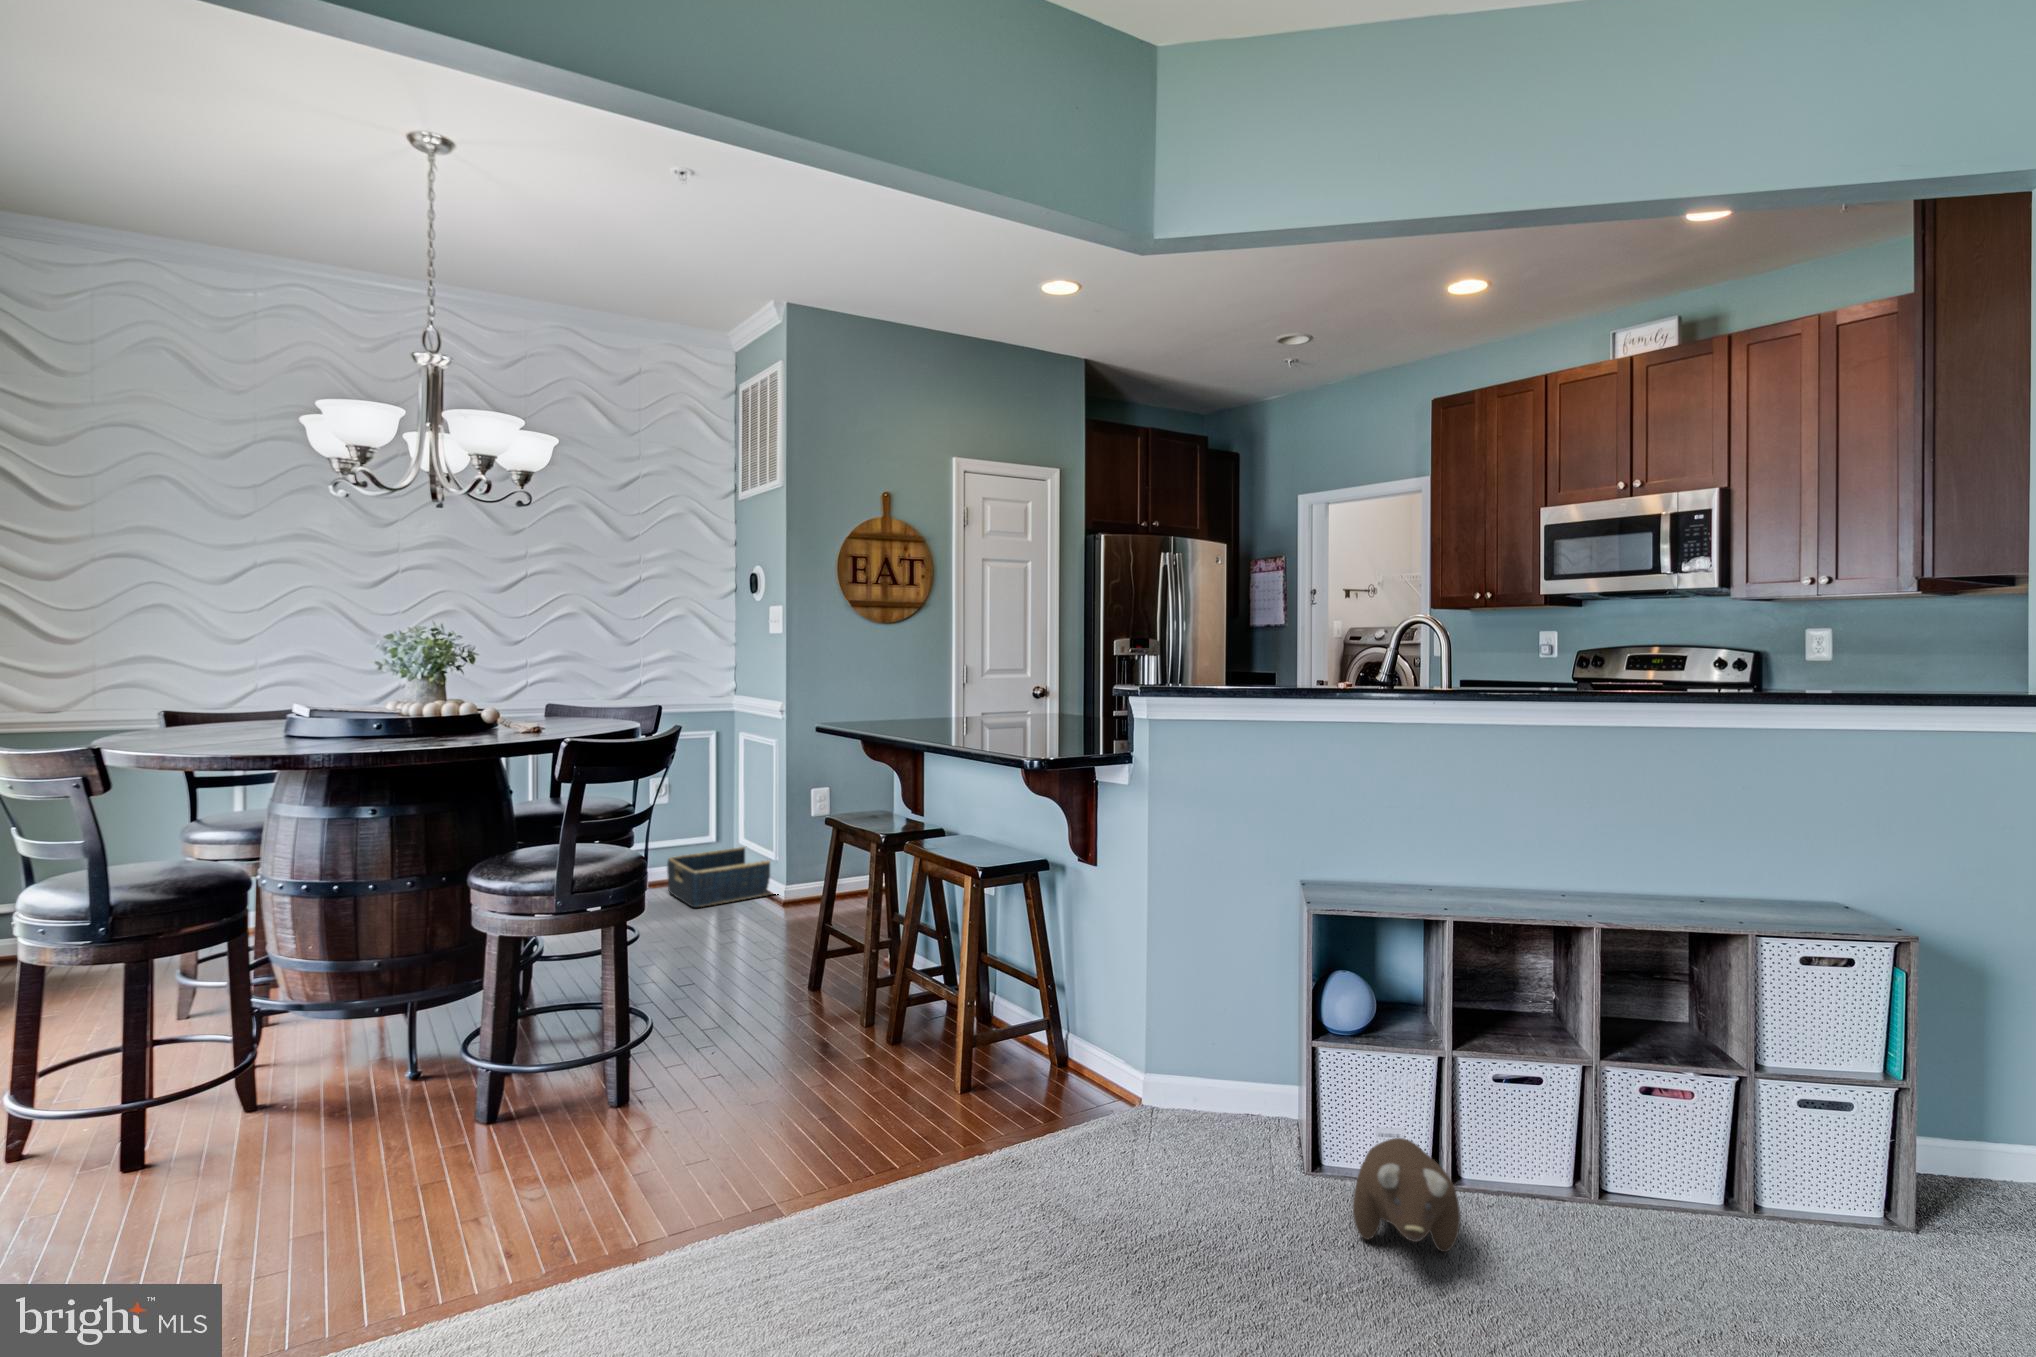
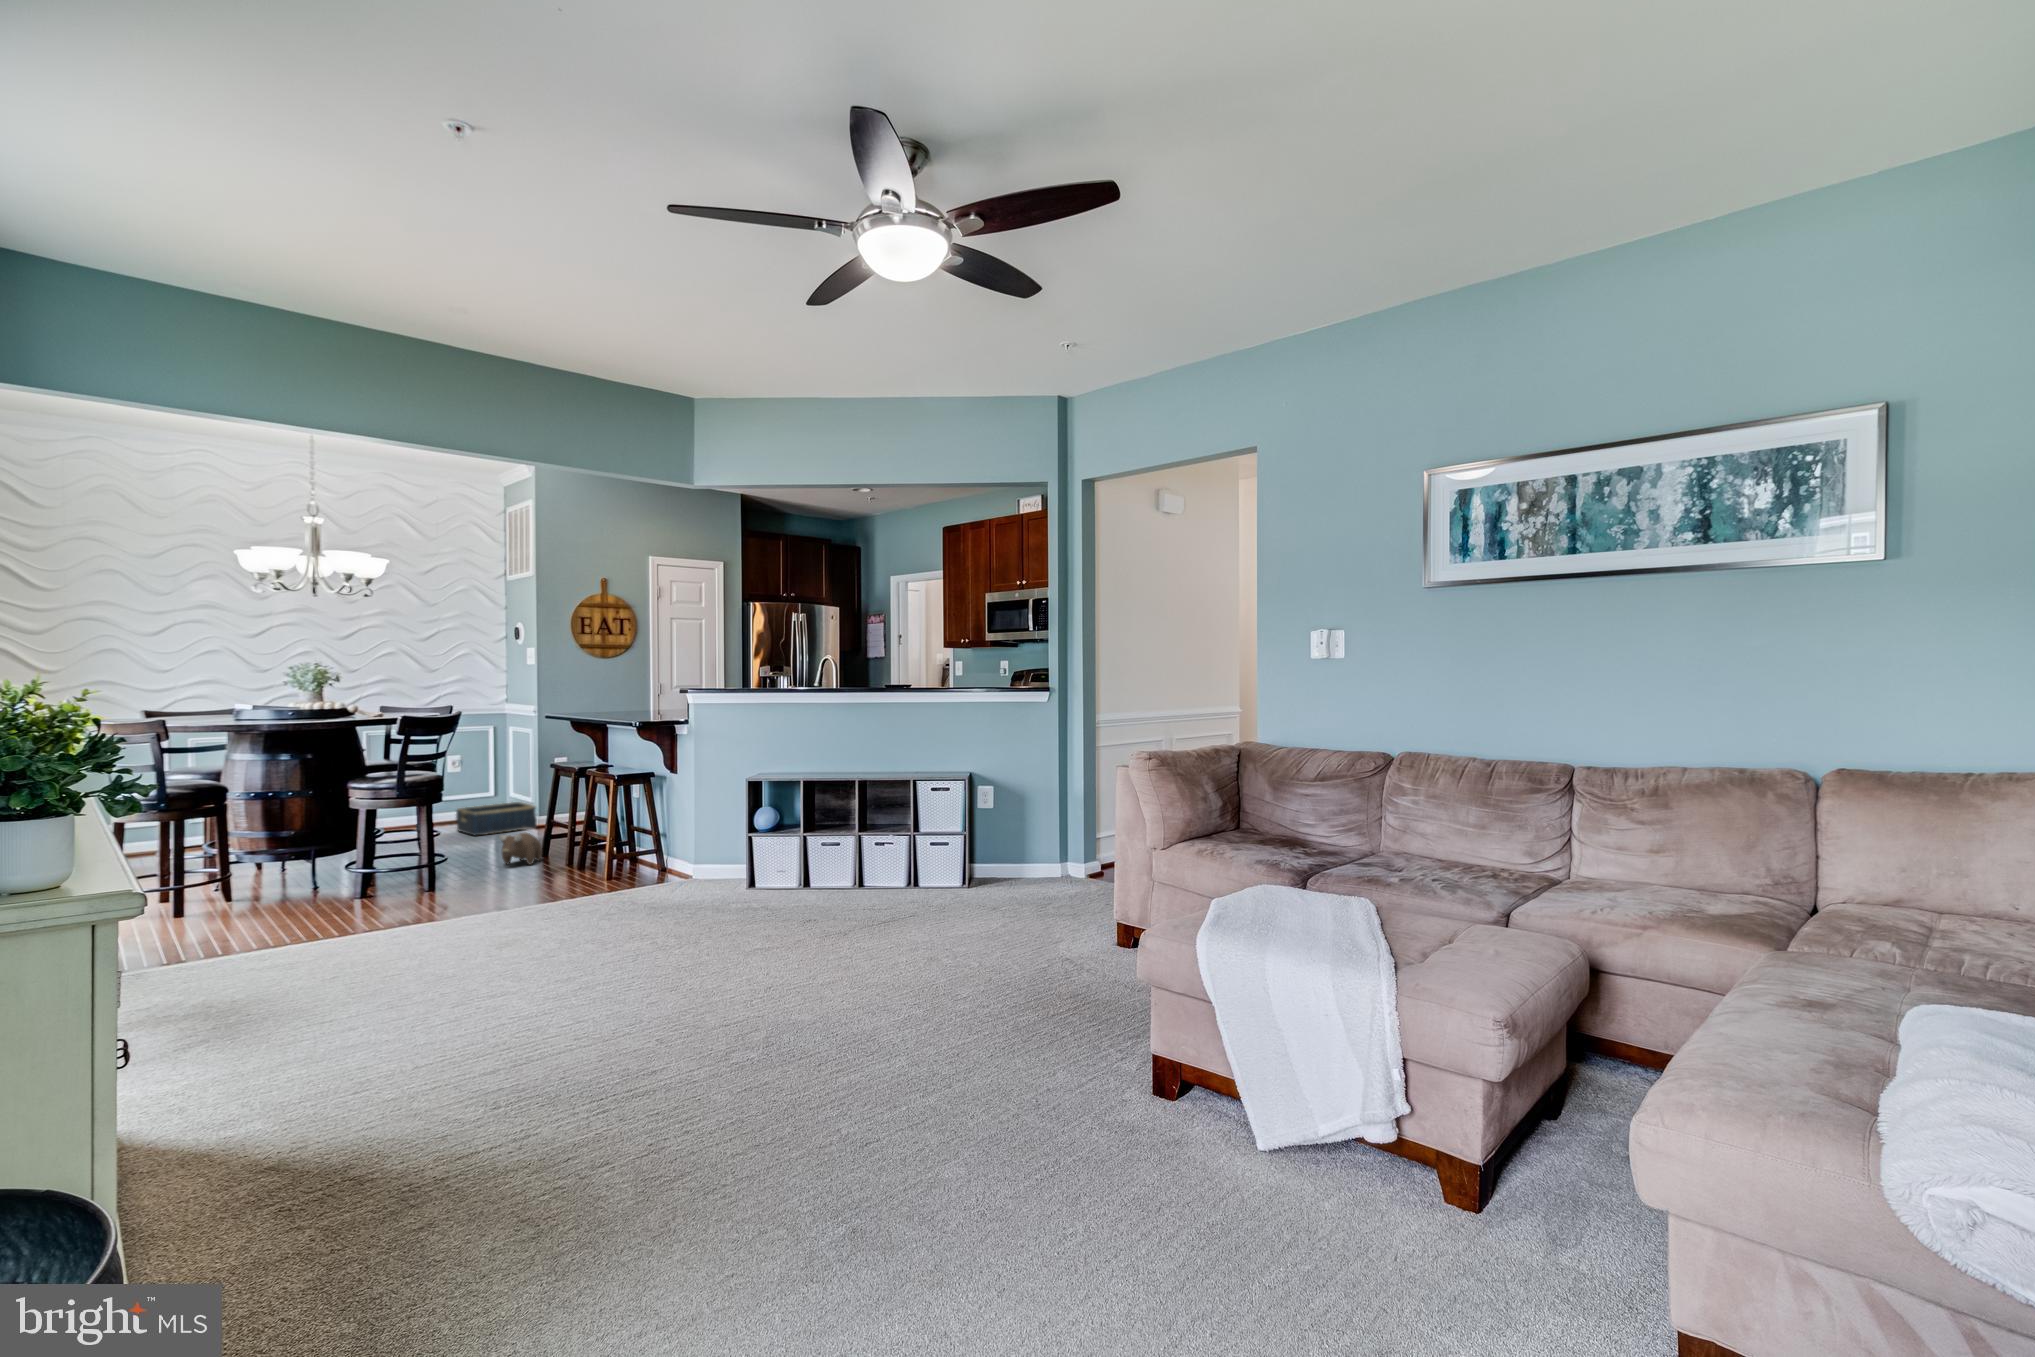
plush toy: present [1353,1138,1460,1252] -> present [499,833,542,865]

